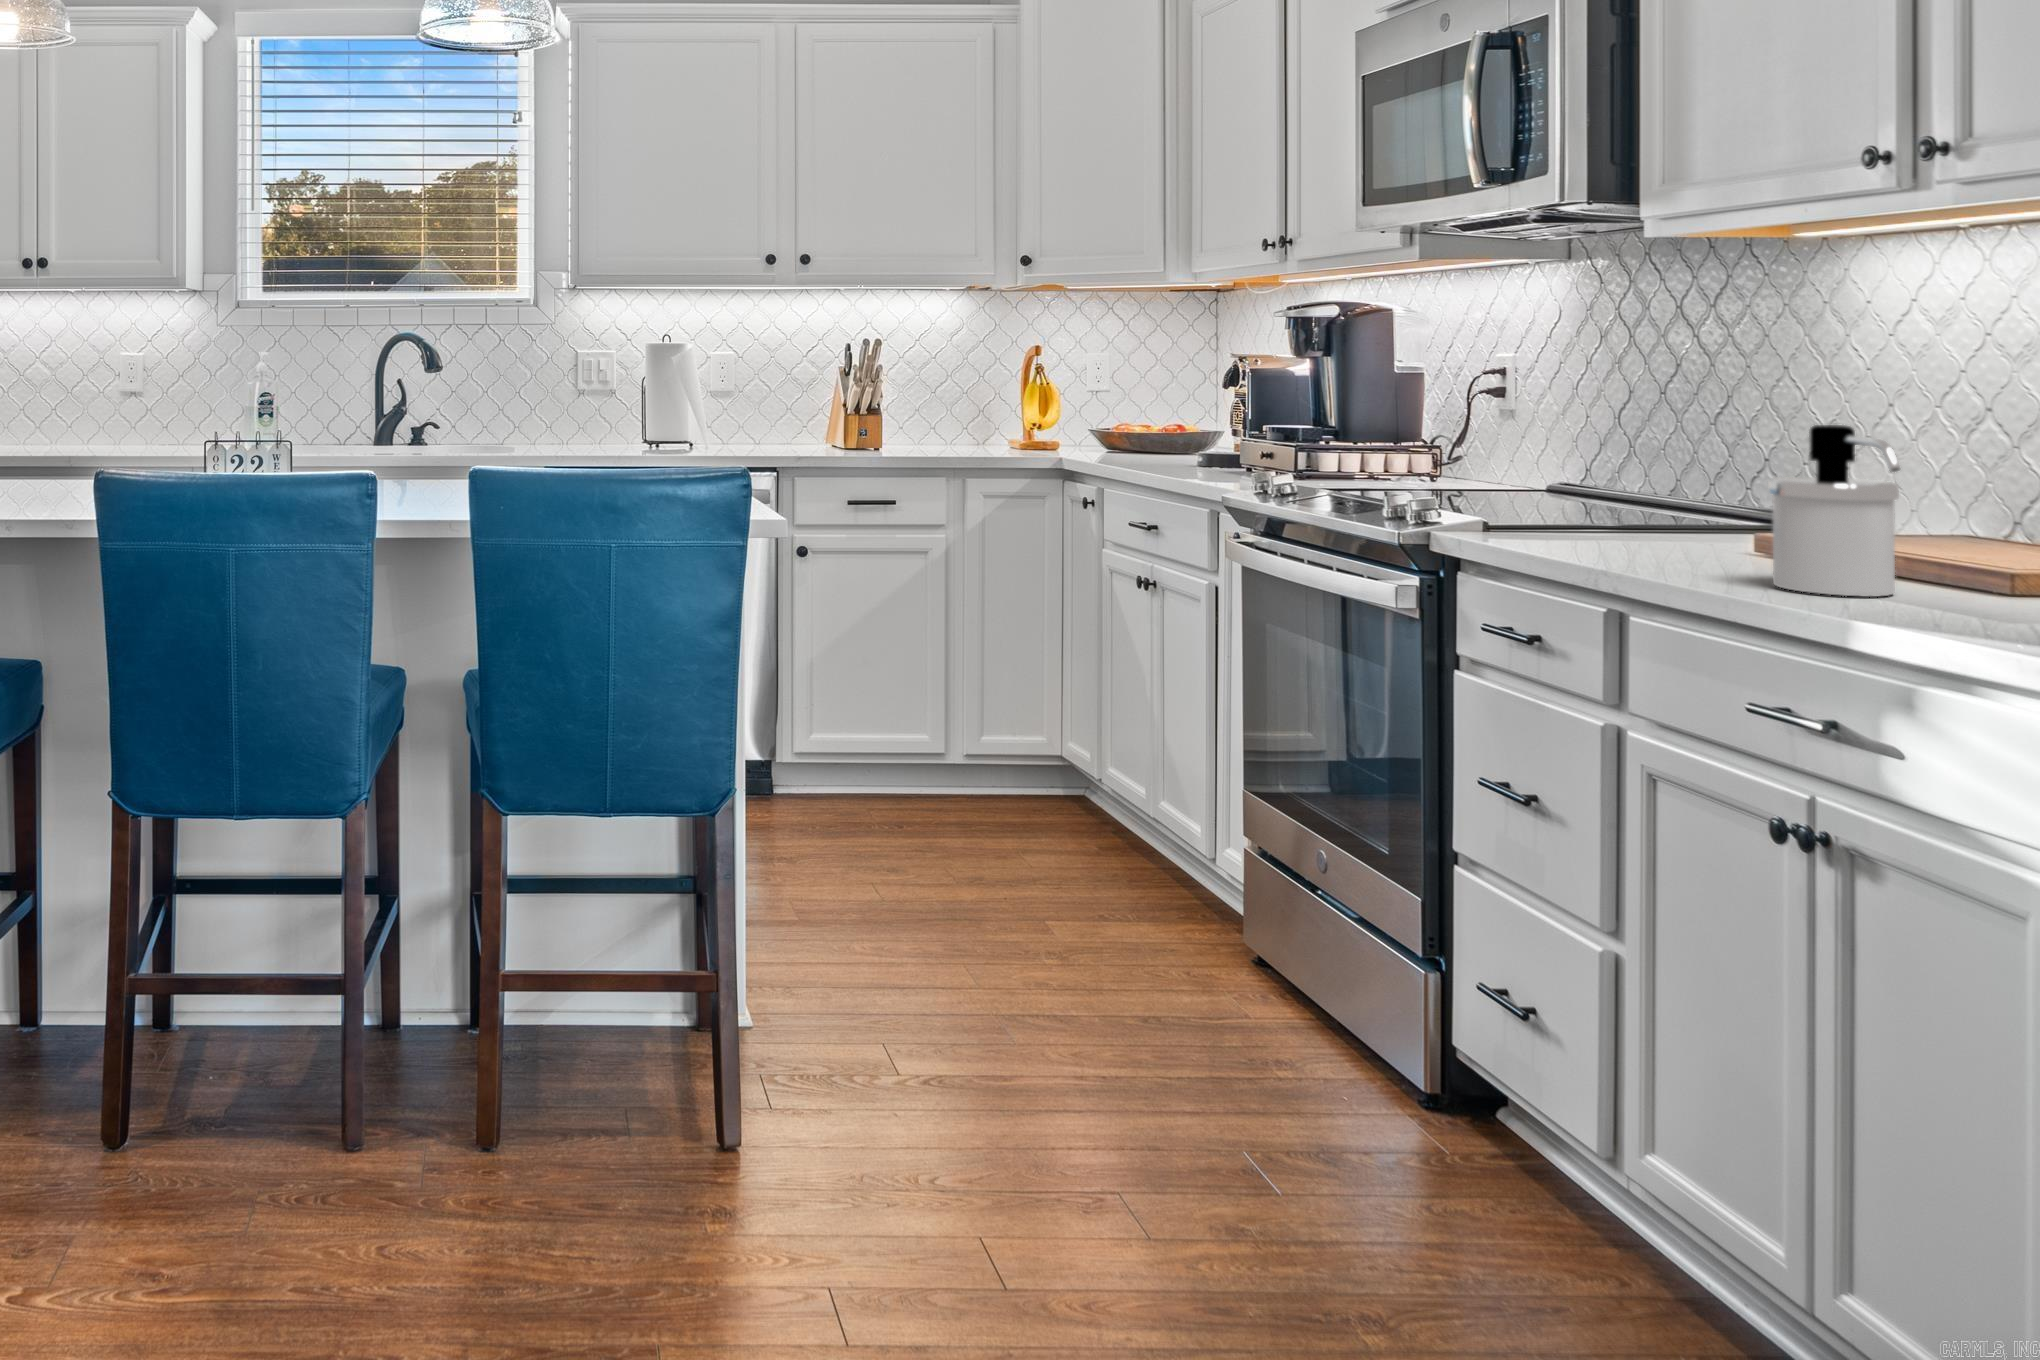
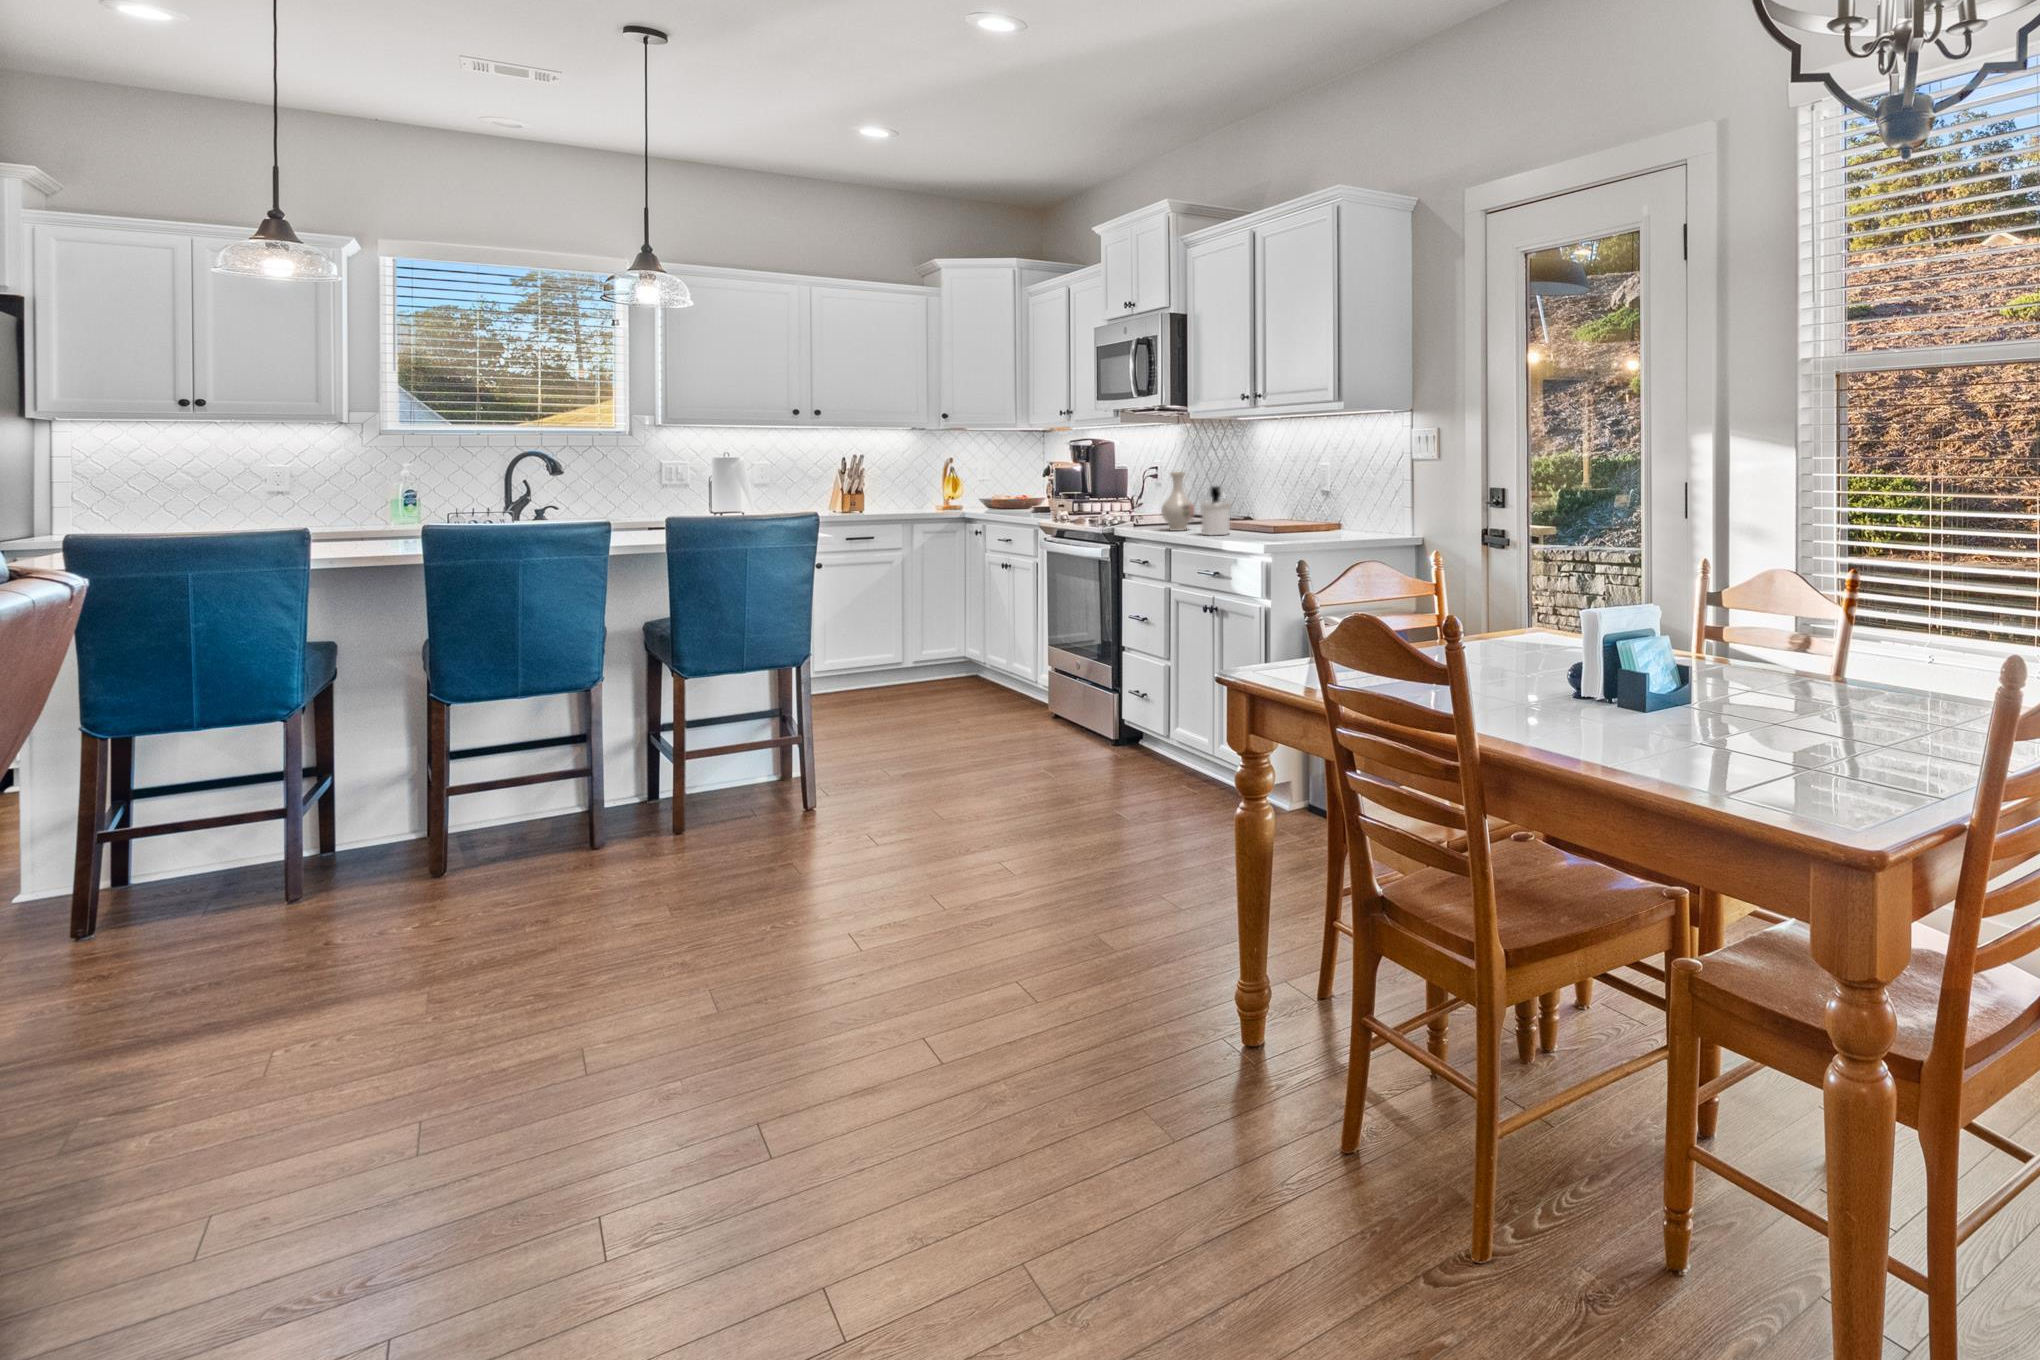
vase: none [1588,377,1711,558] -> present [1161,472,1195,531]

